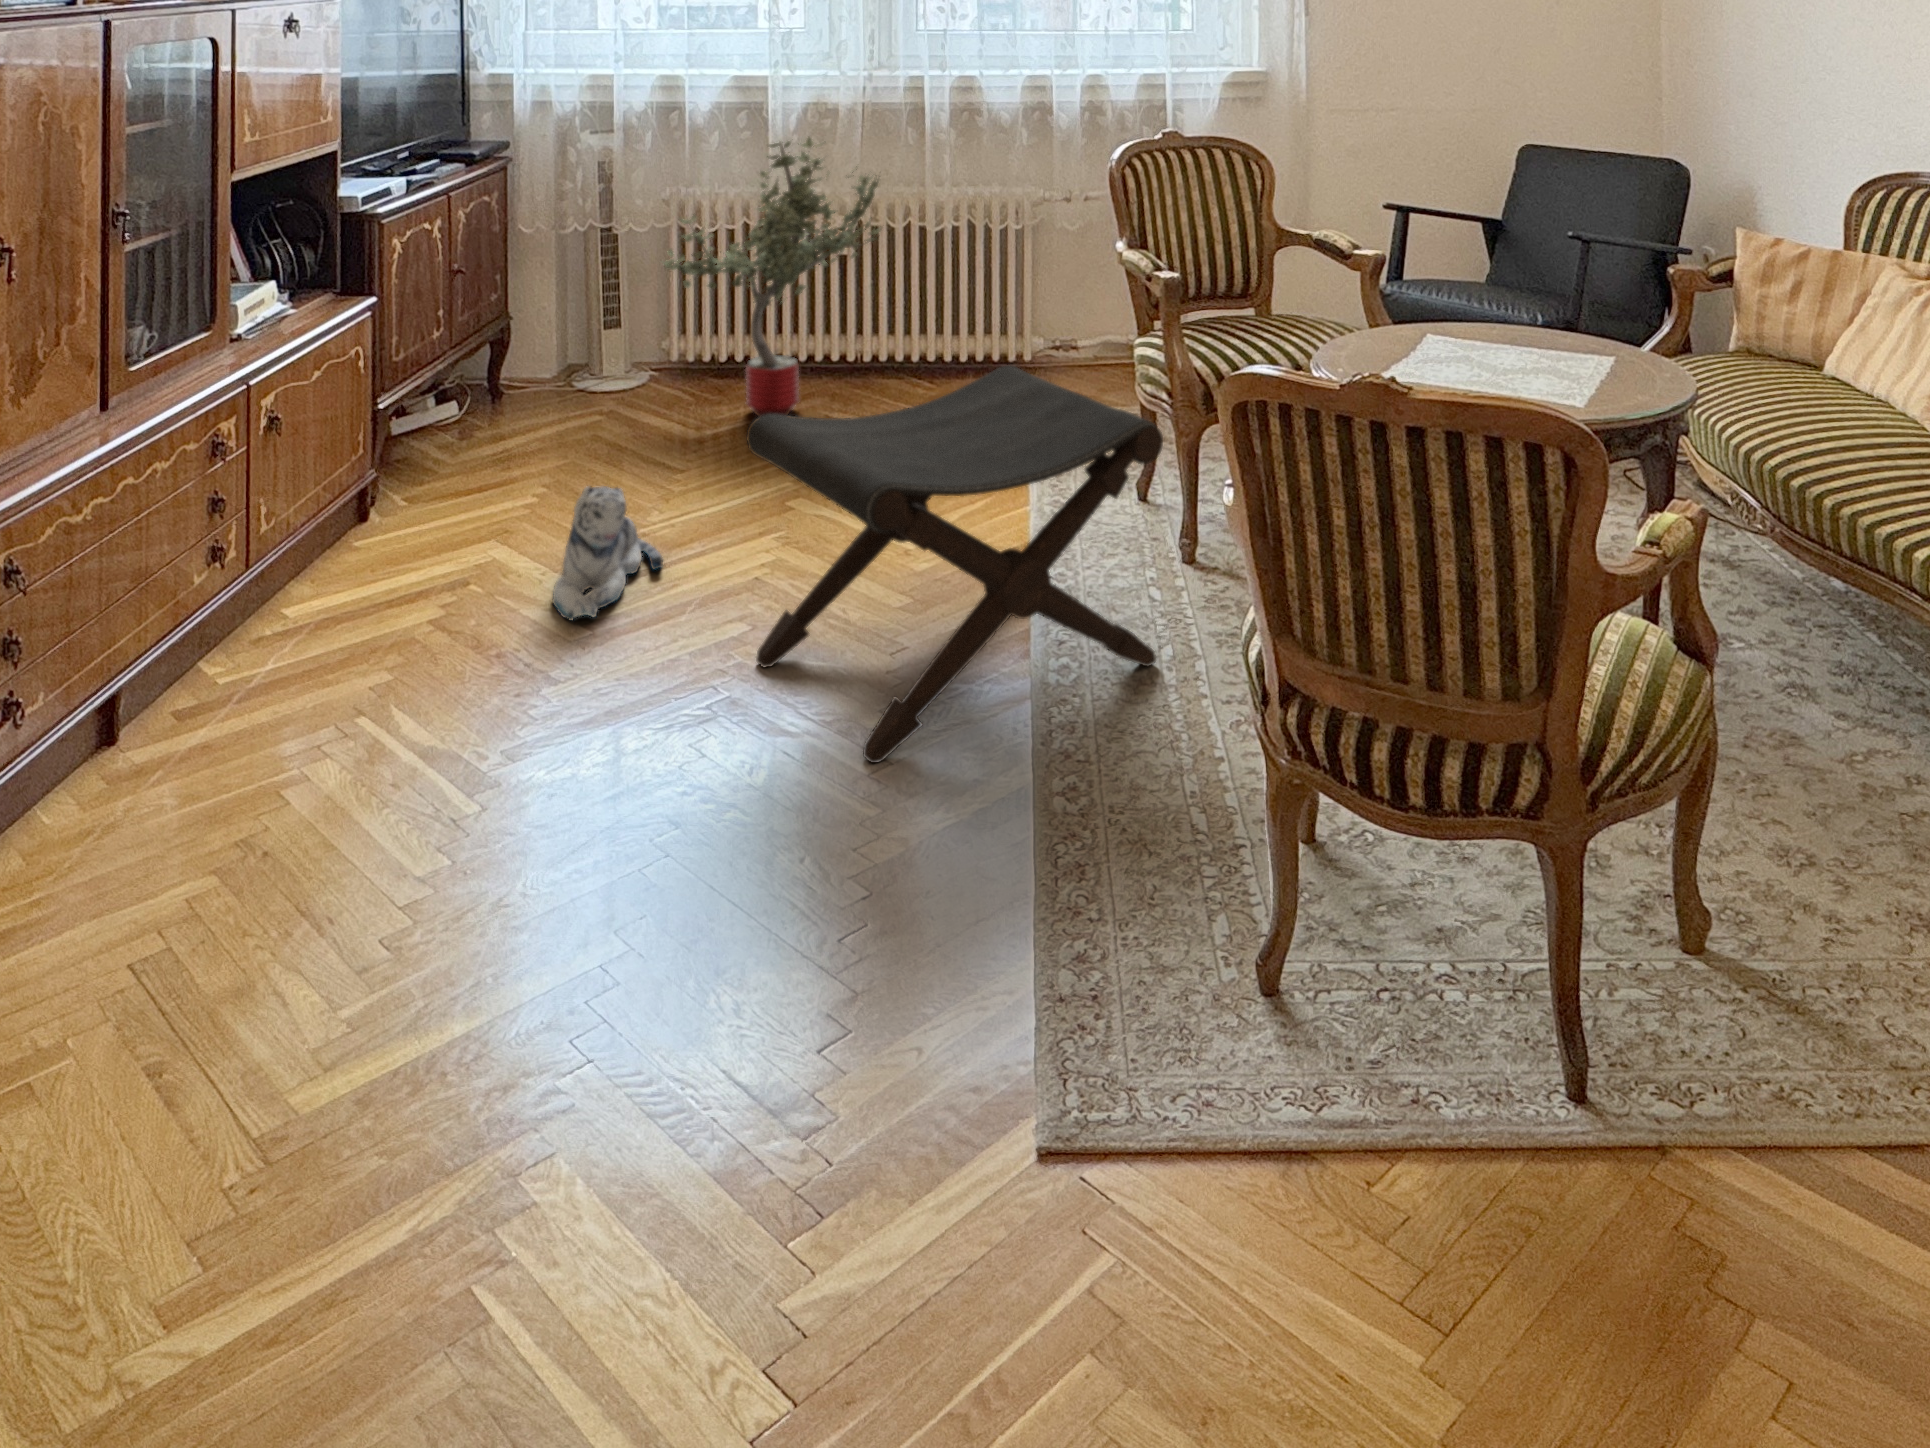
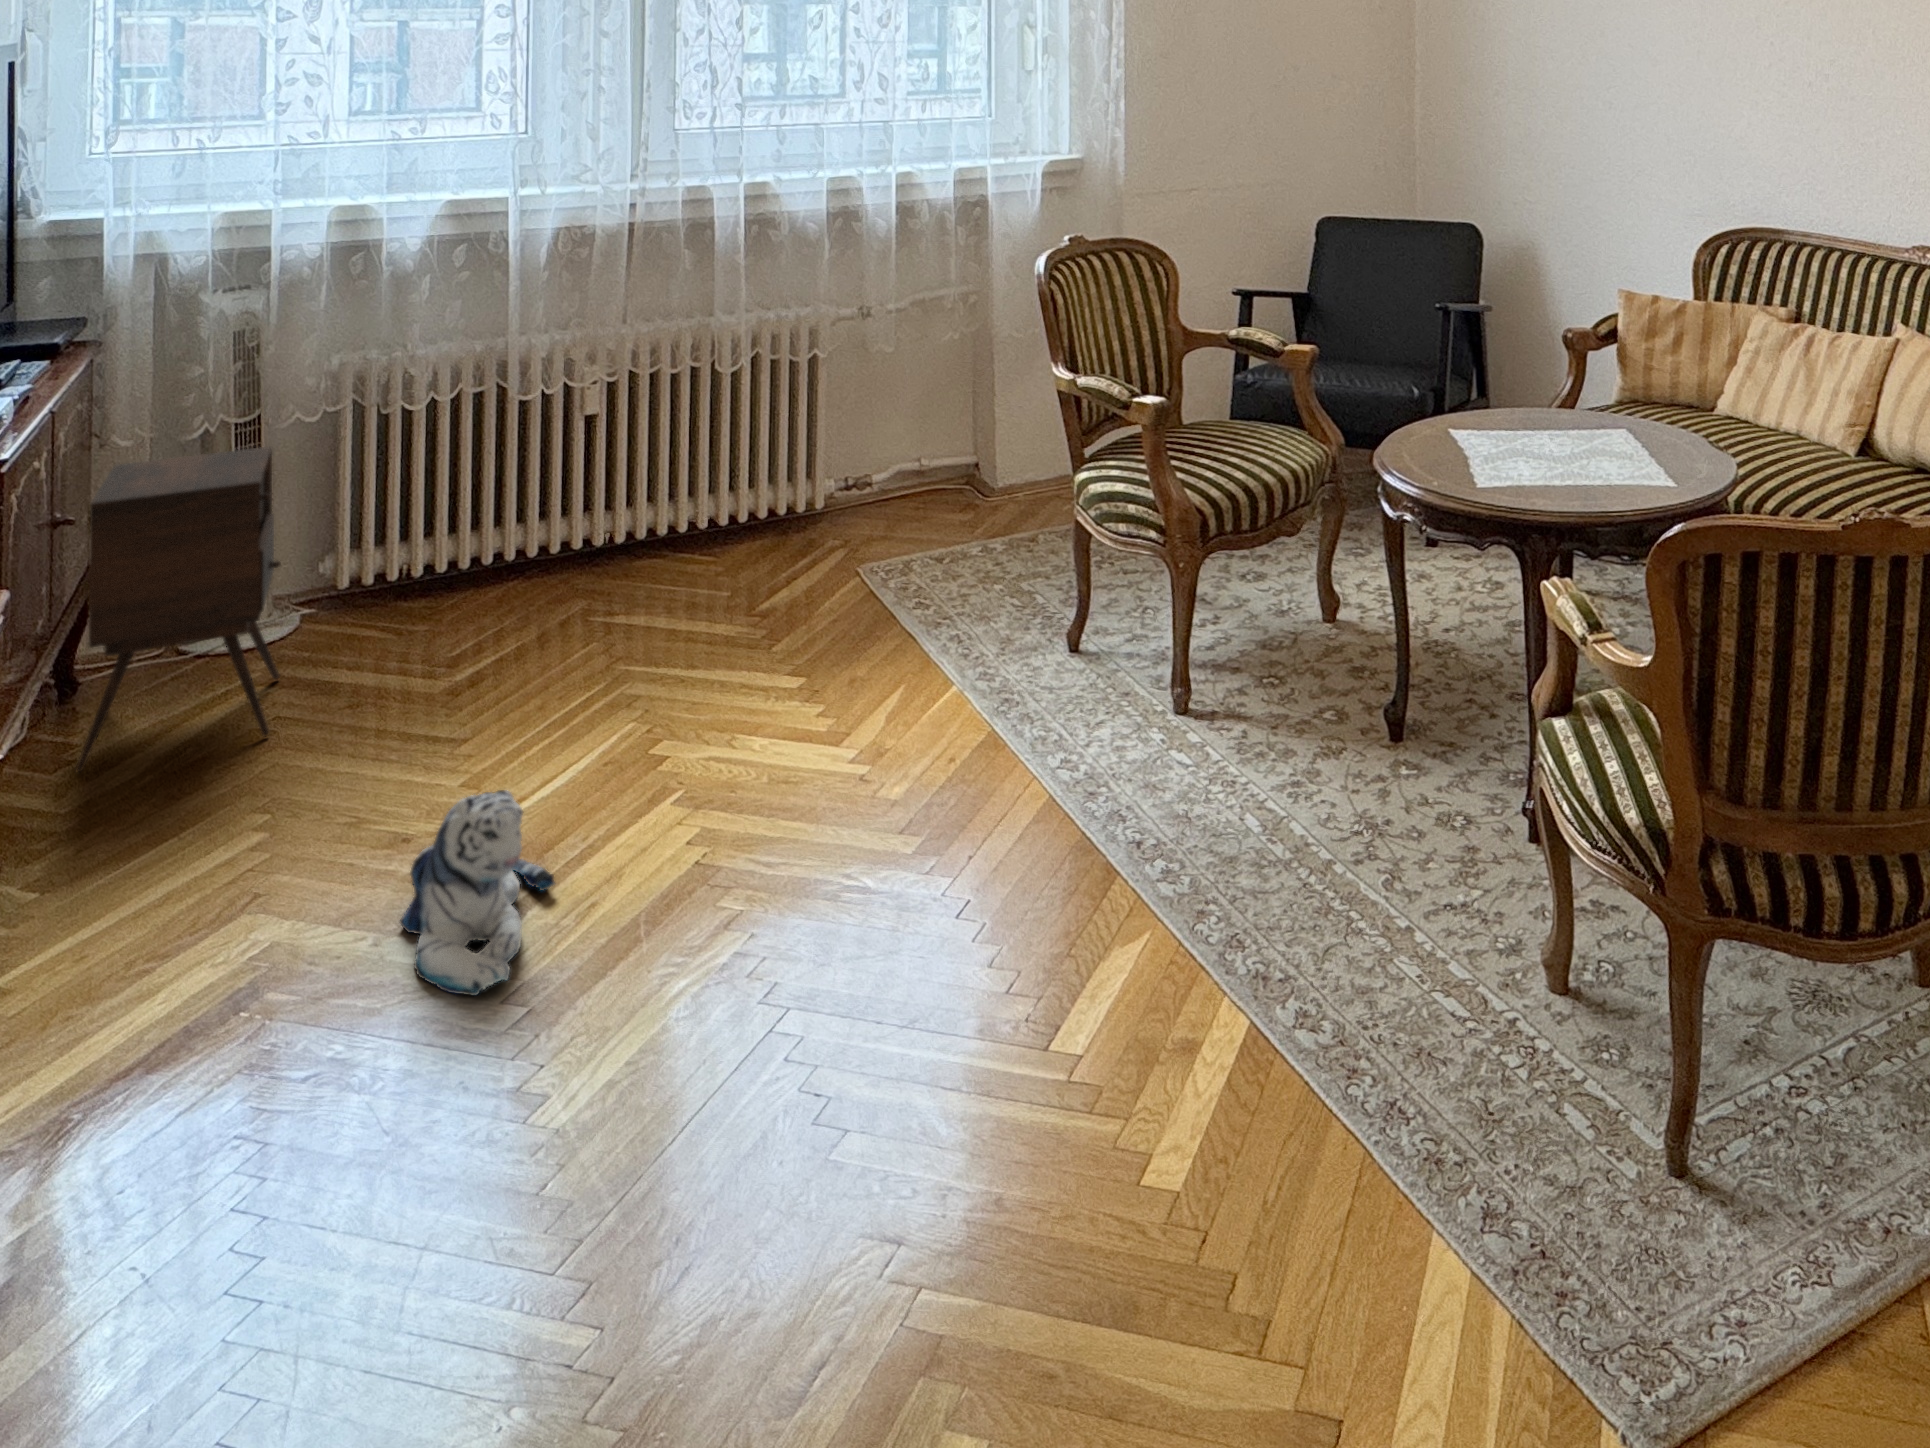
potted tree: present [664,138,882,417] -> none [363,274,689,649]
side table: none [471,241,612,442] -> present [76,447,280,772]
footstool: present [747,365,1163,763] -> none [774,531,1256,1057]

